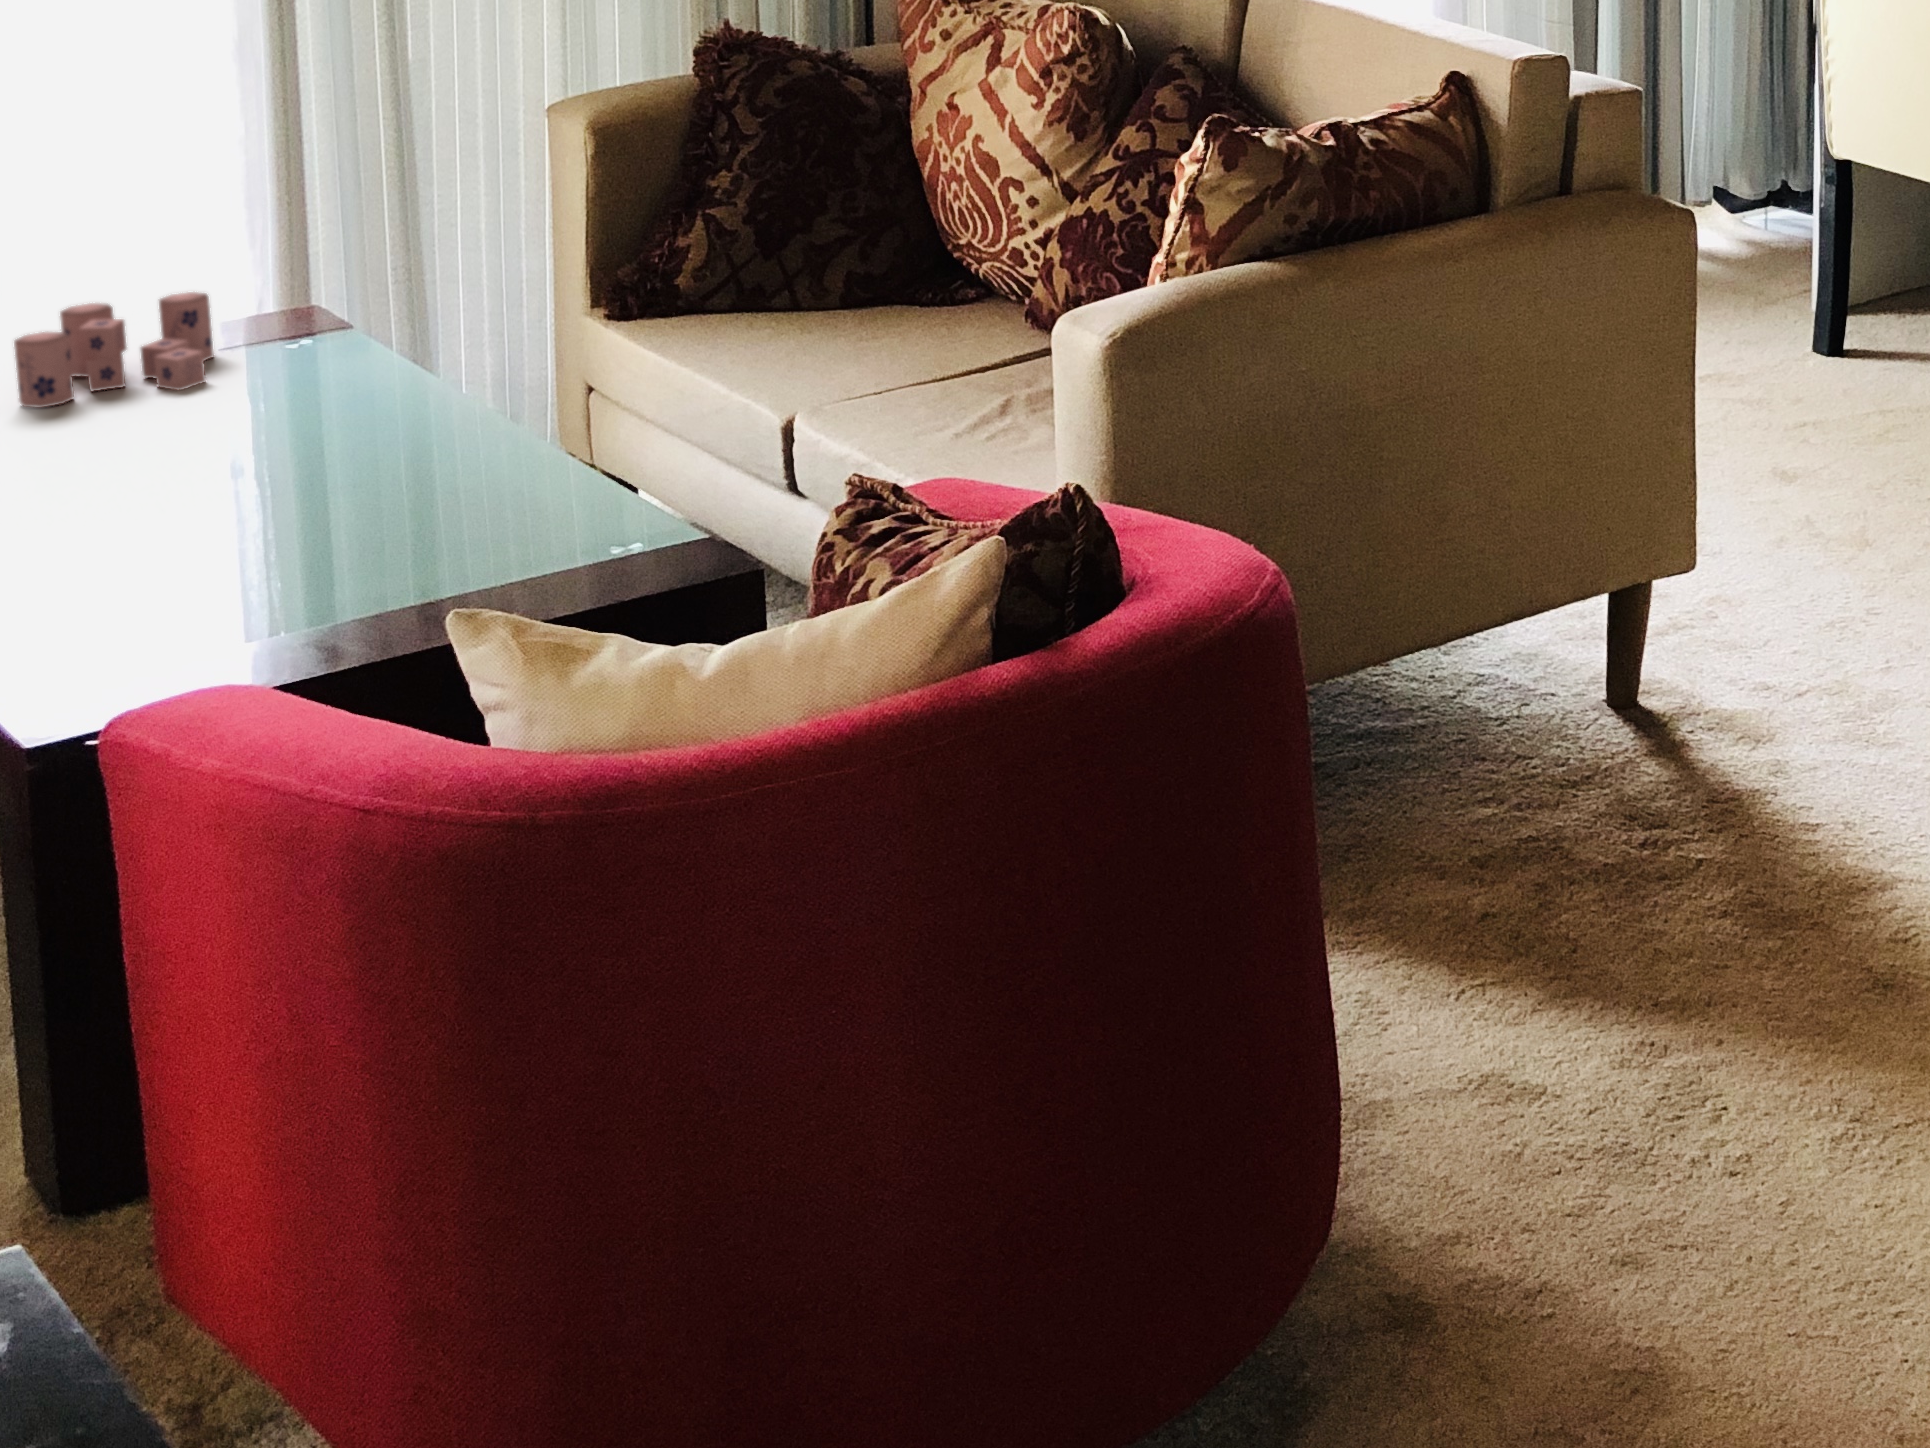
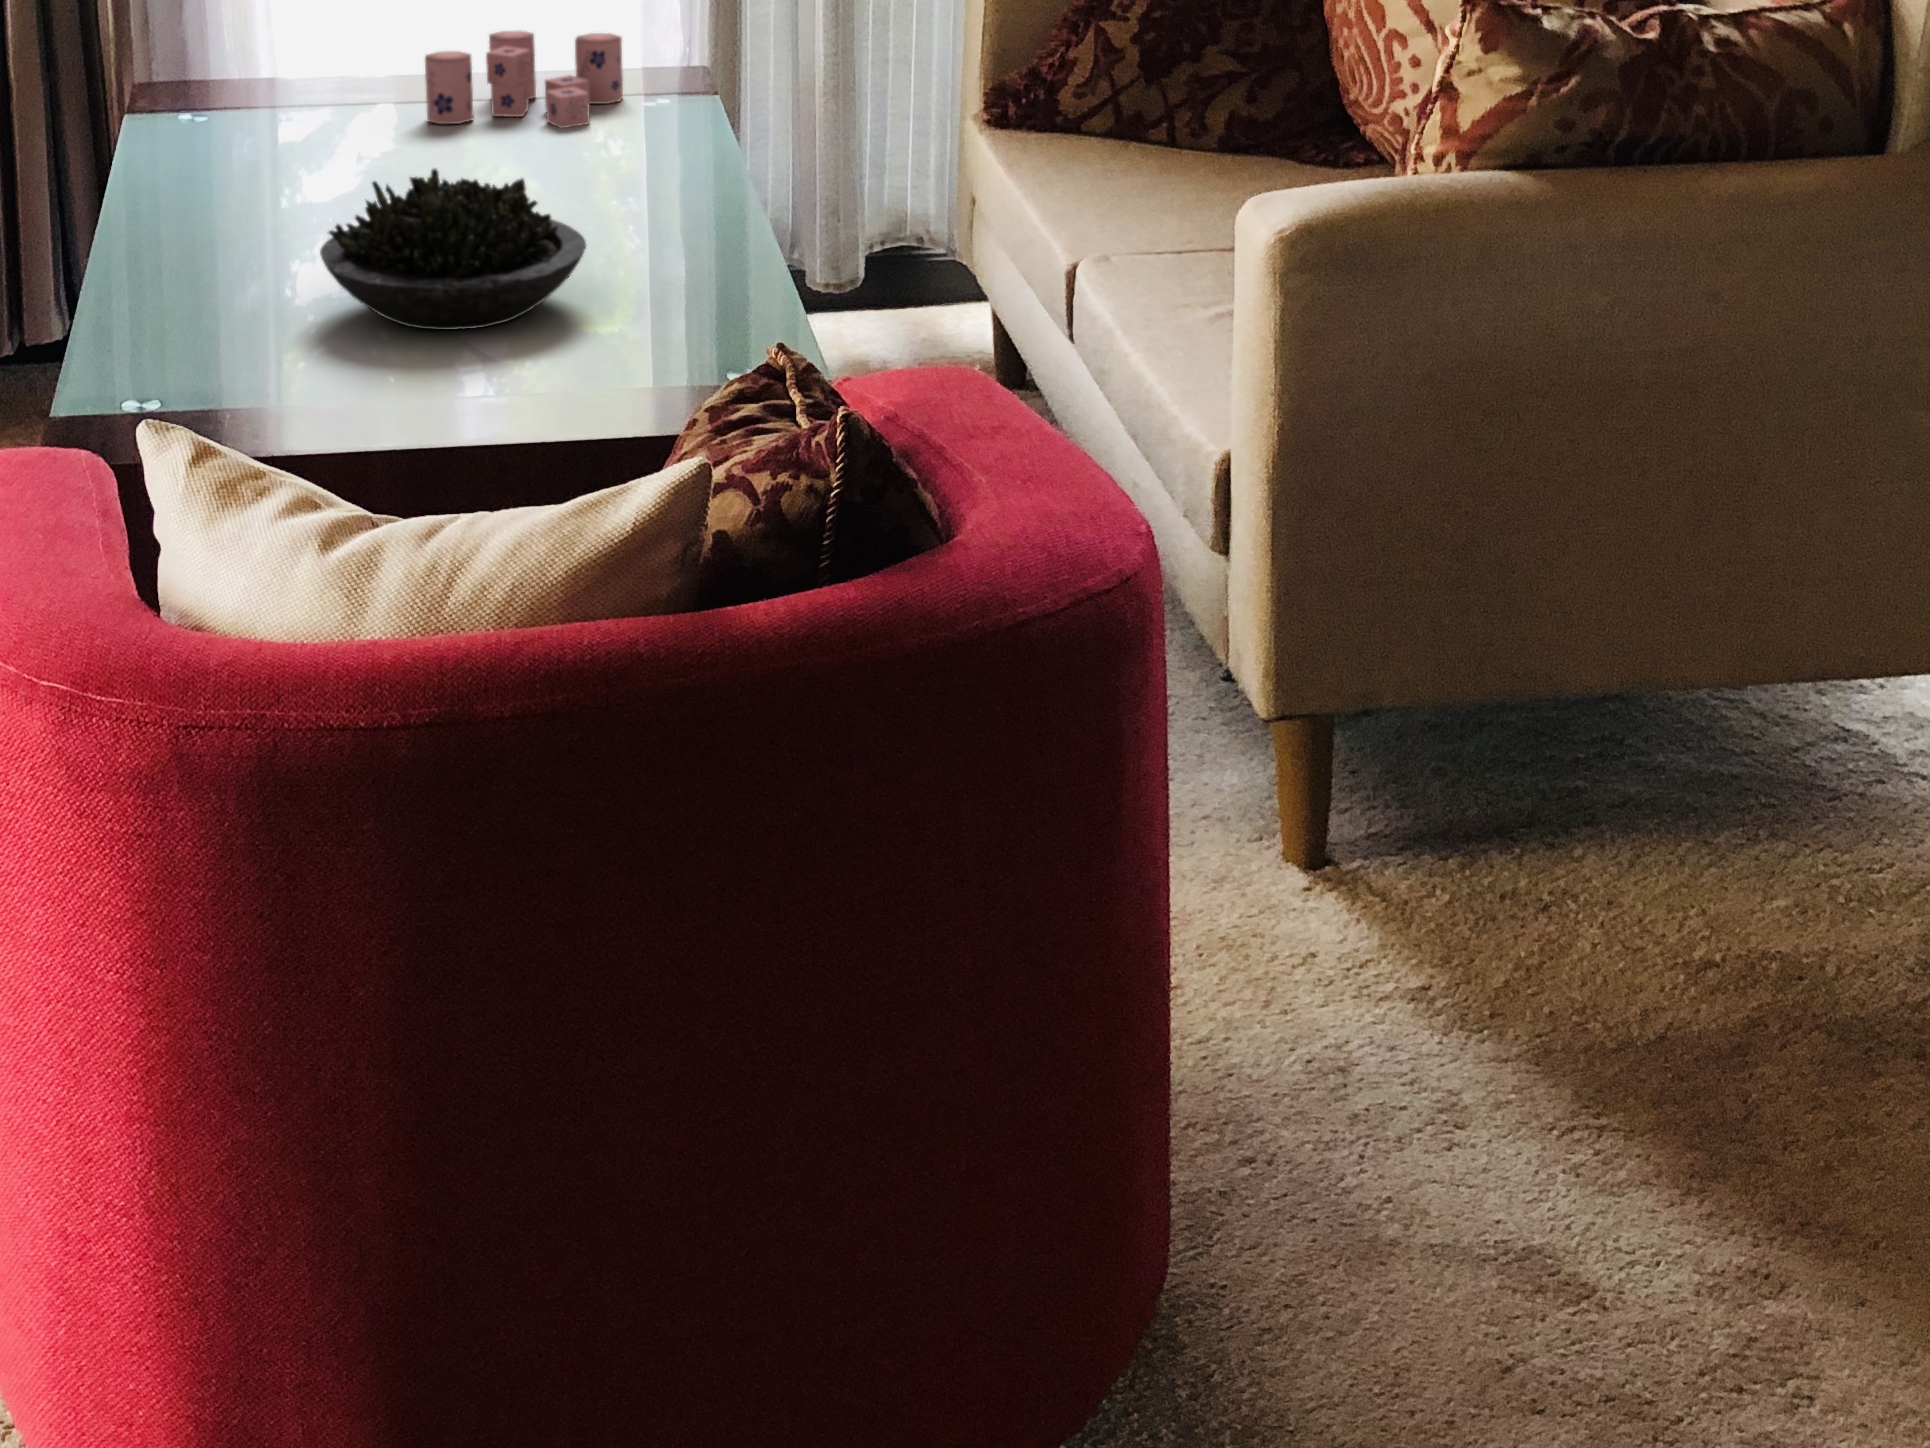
succulent plant: none [134,422,407,578] -> present [320,169,586,330]

